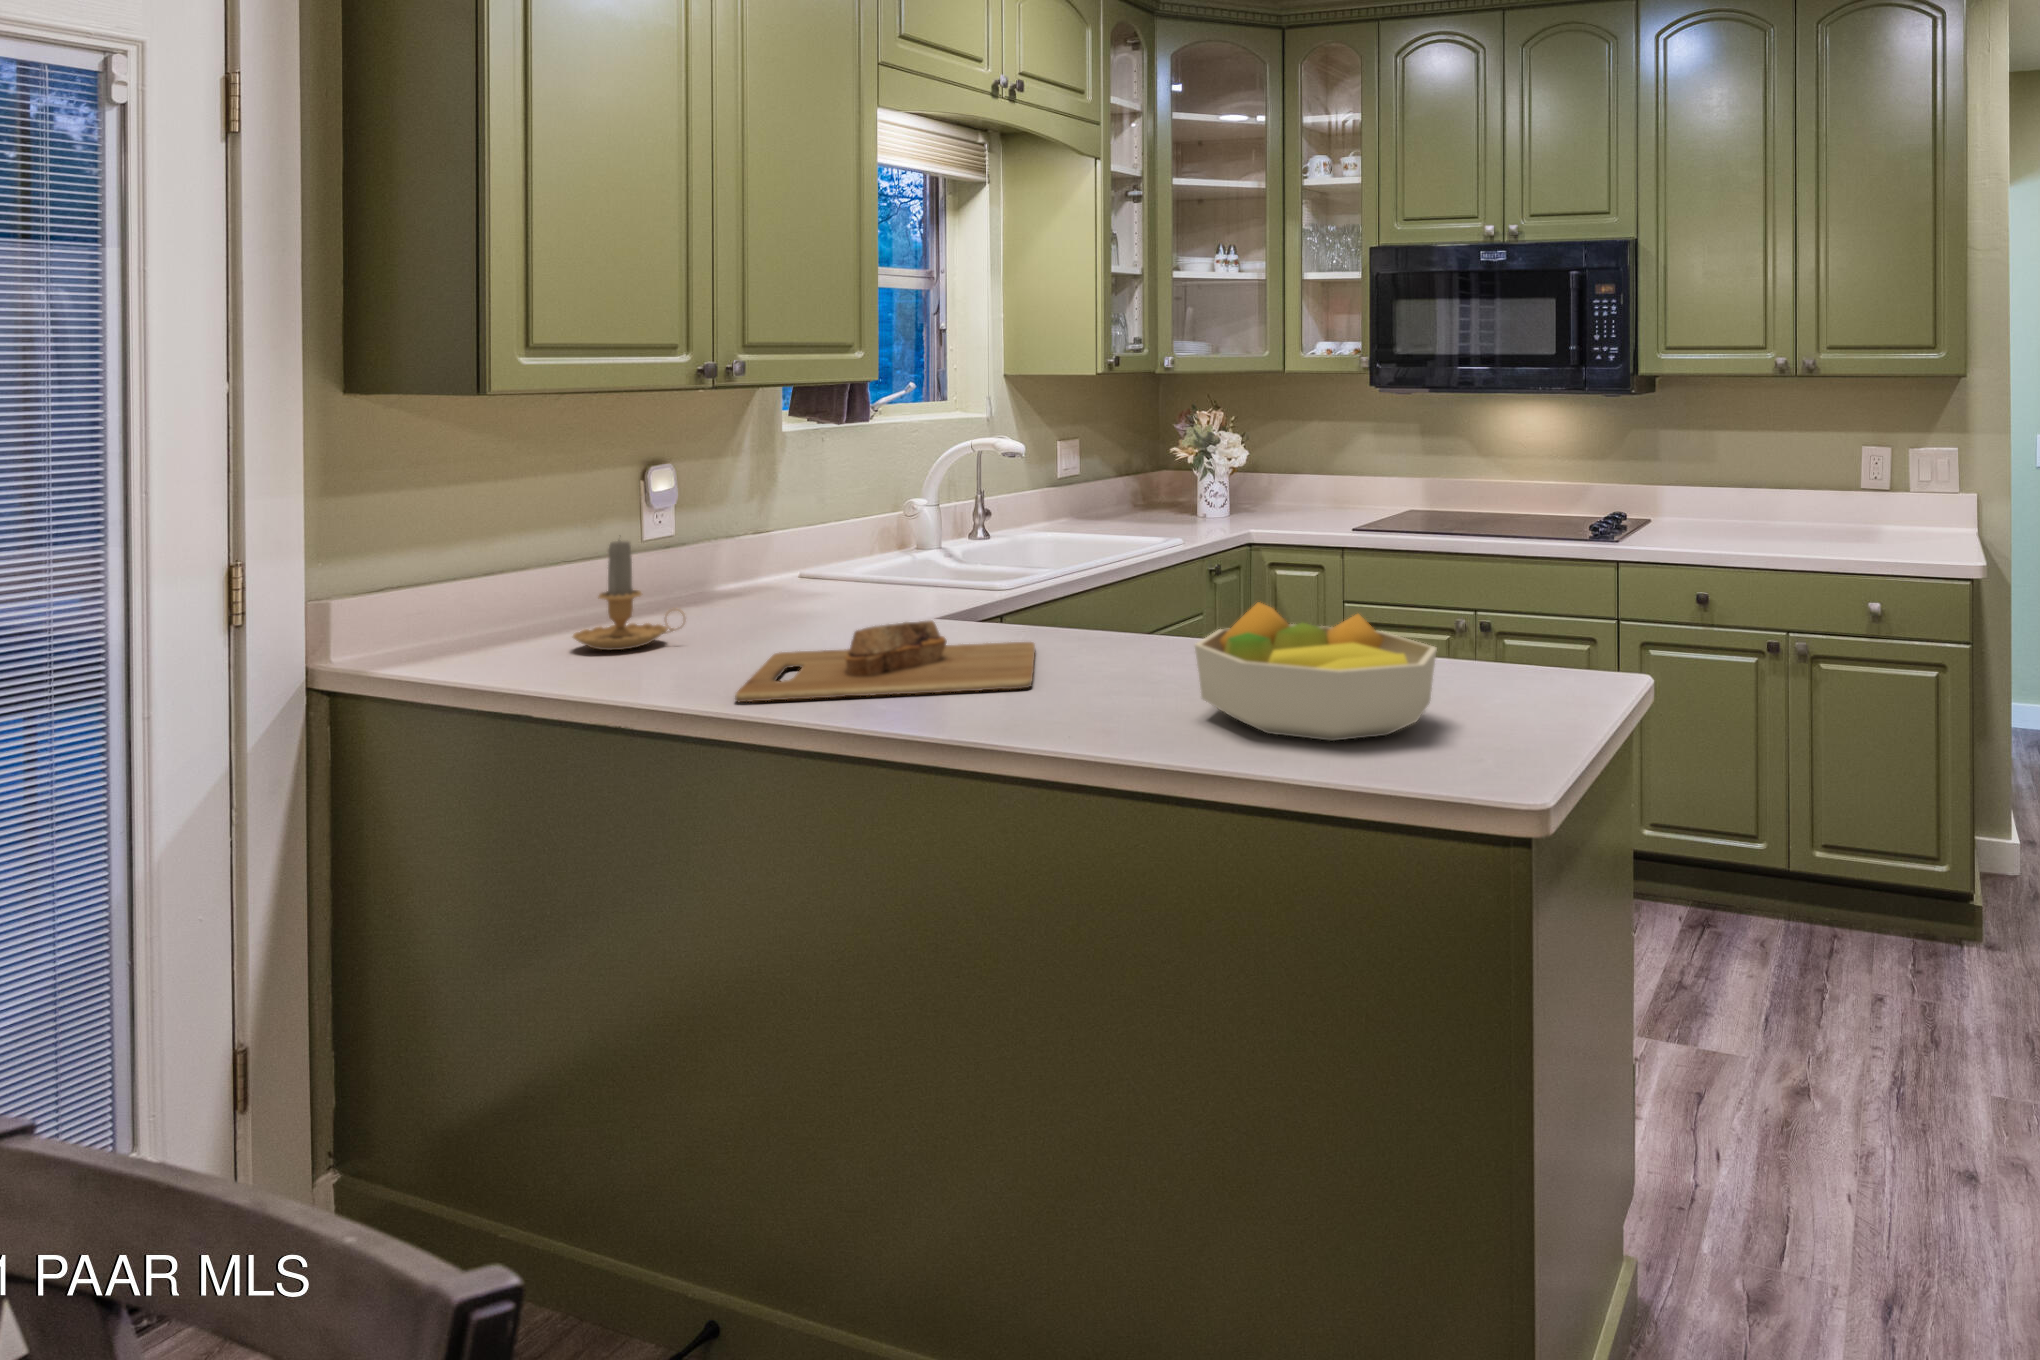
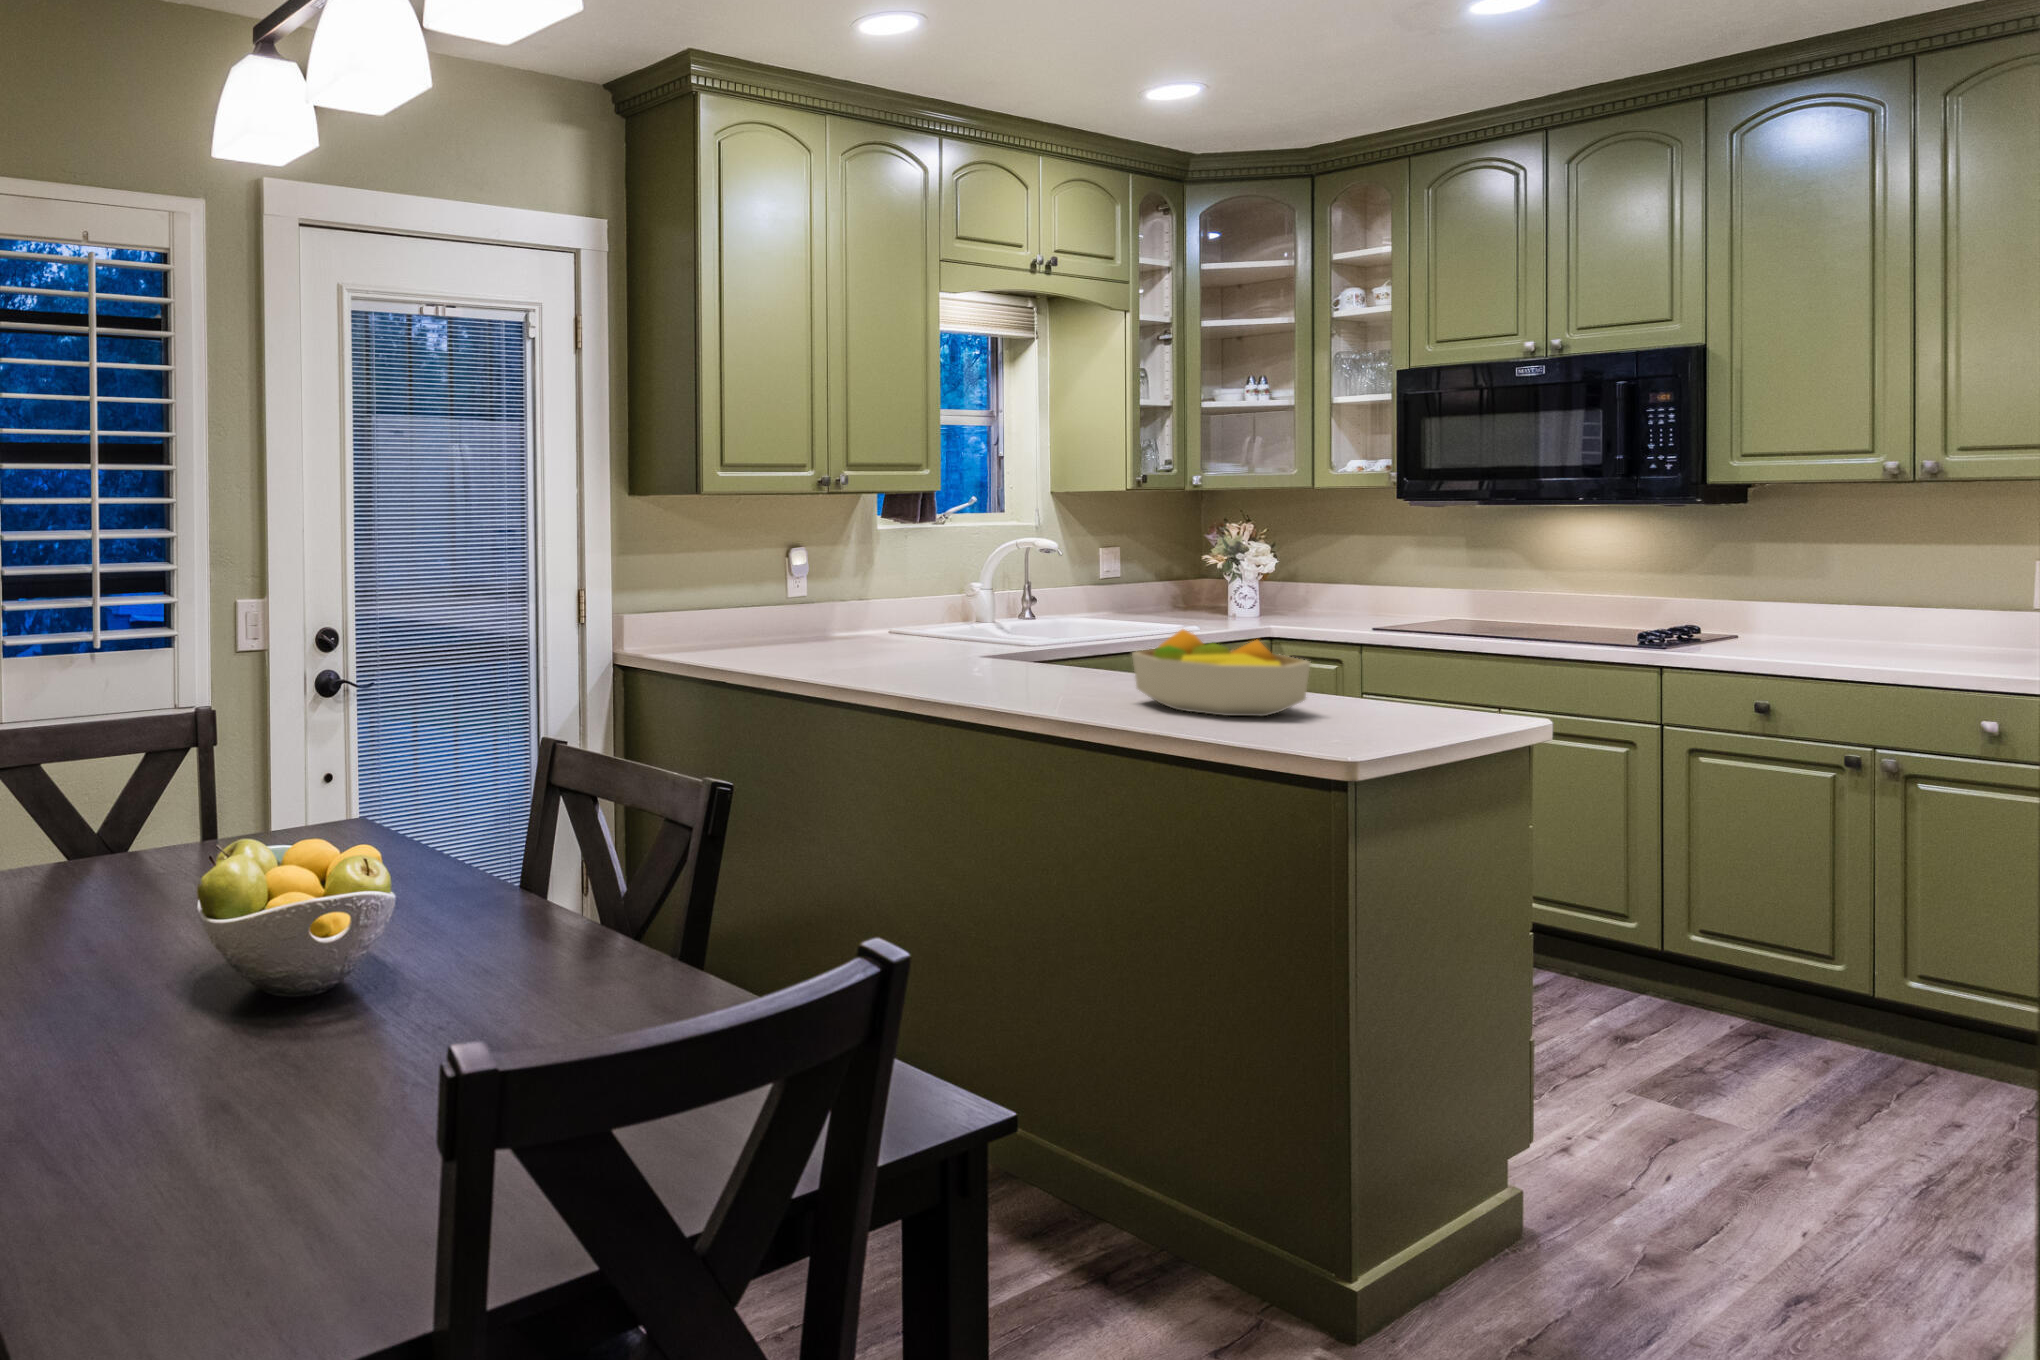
candle: present [573,540,685,650] -> none [748,585,814,657]
cutting board: present [735,621,1035,702] -> none [843,641,1041,685]

